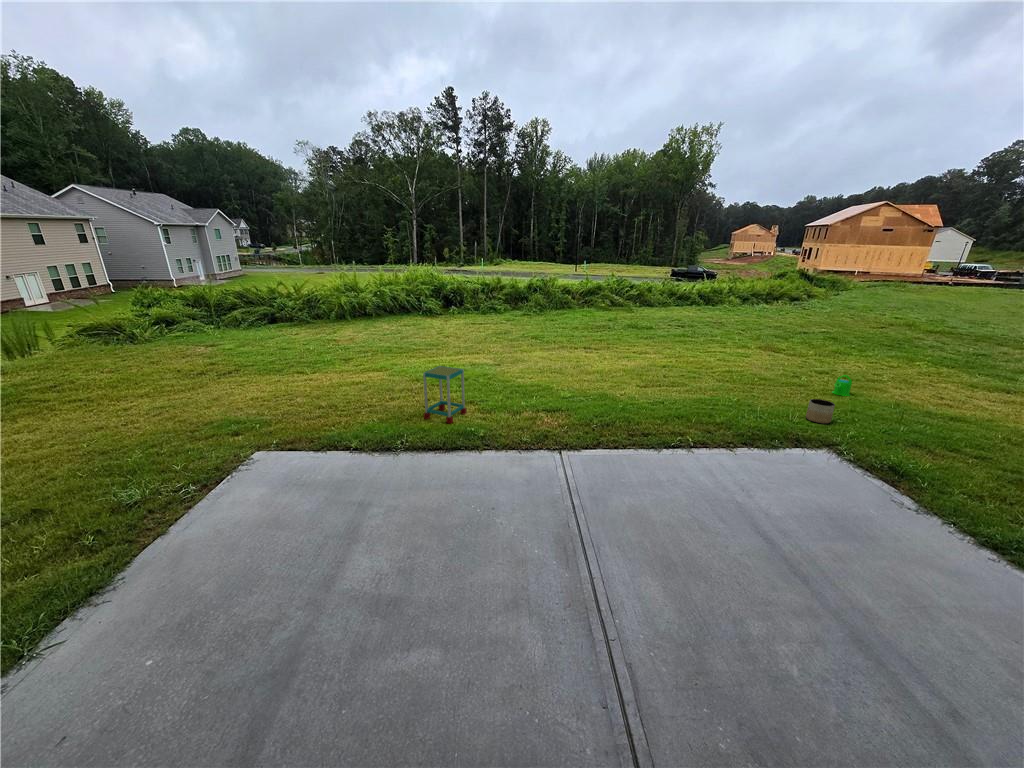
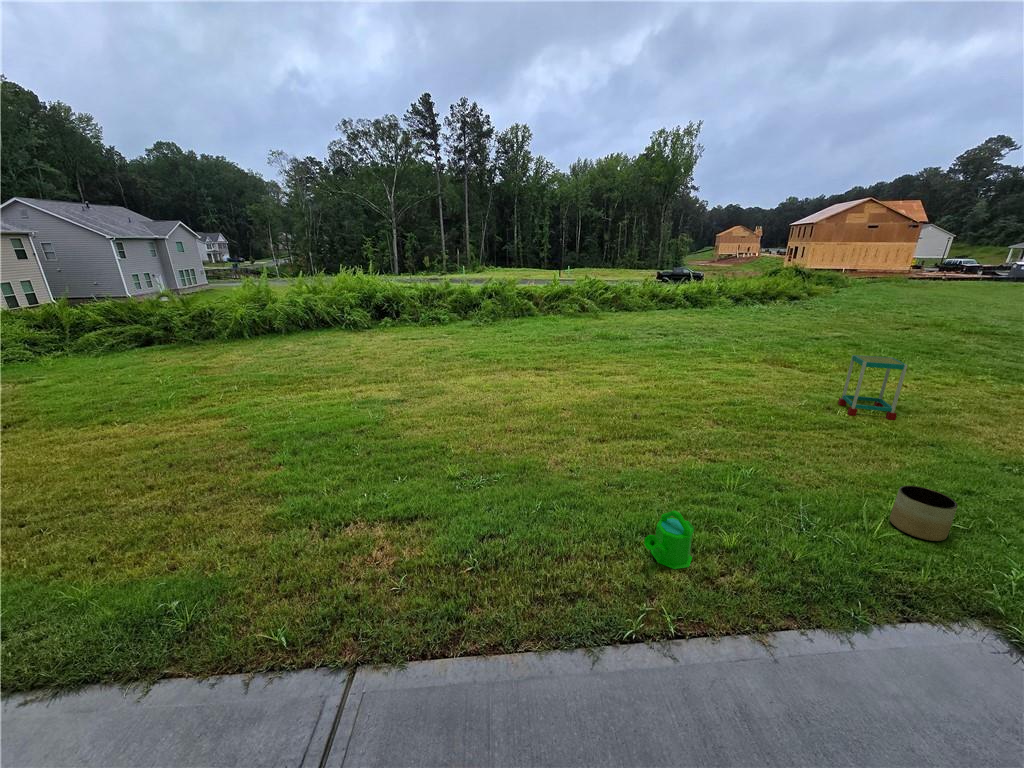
side table: present [423,366,467,424] -> present [838,355,908,420]
watering can: present [832,375,852,396] -> present [644,510,694,569]

